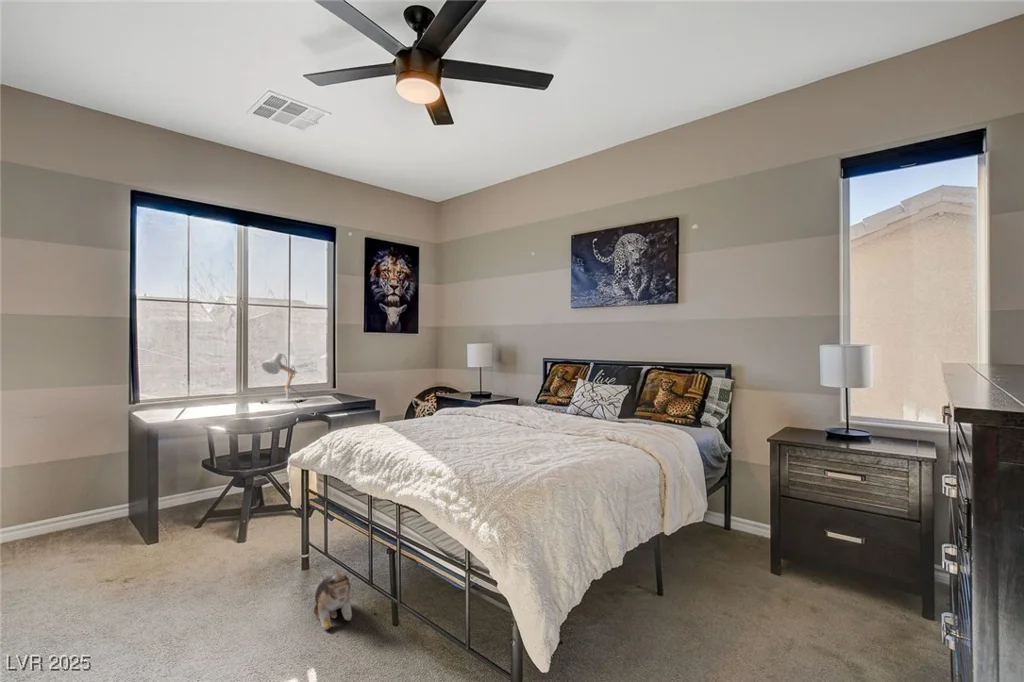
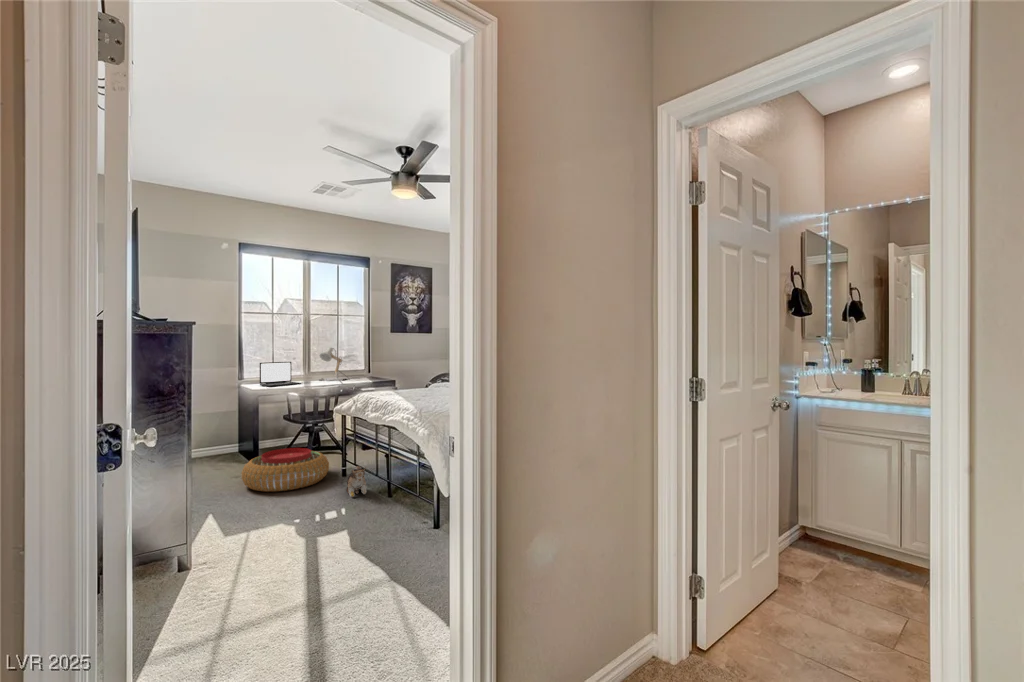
laptop: none [163,375,232,416] -> present [260,362,301,387]
pouf: none [115,525,279,620] -> present [242,448,329,492]

